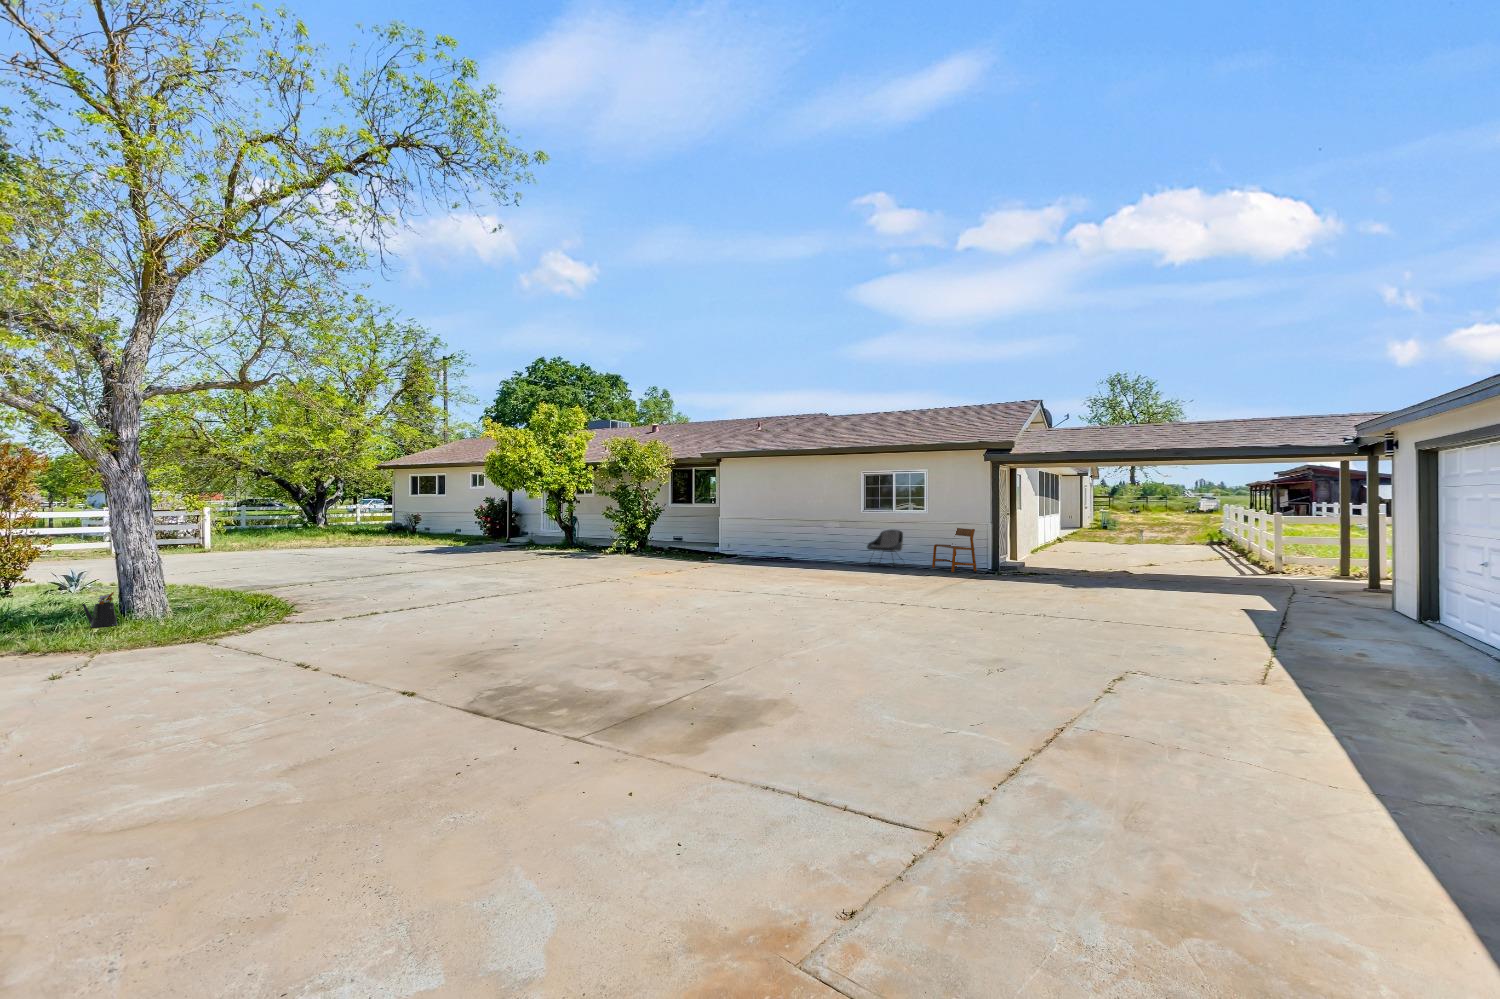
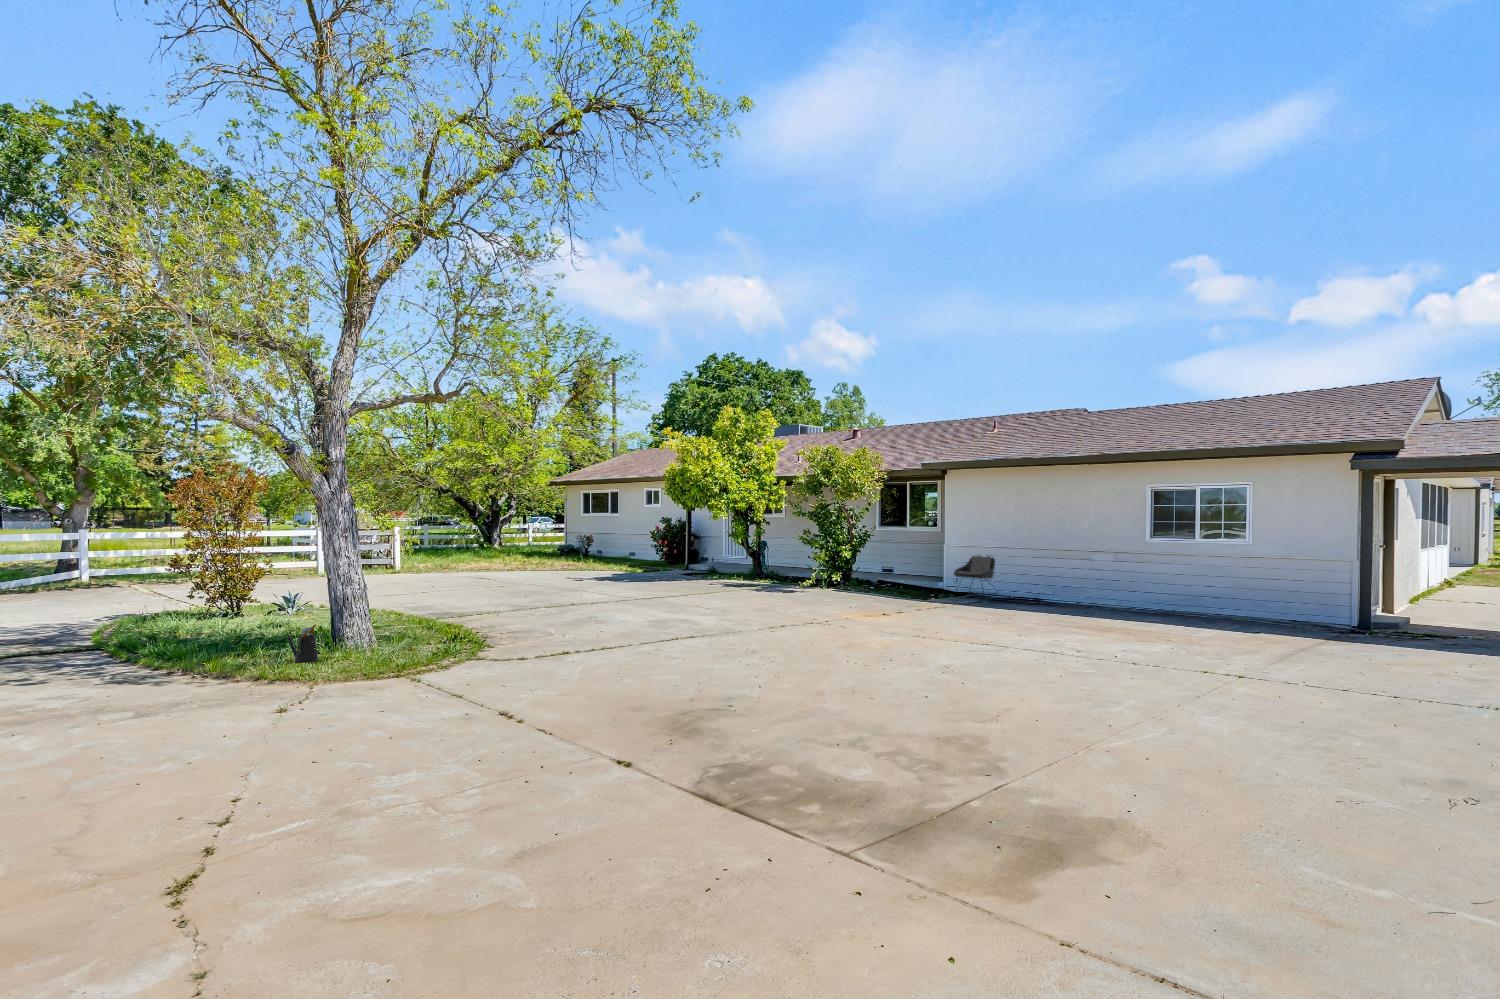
bench: present [932,528,977,572] -> none [1256,562,1332,626]
lounge chair: present [867,530,904,566] -> present [954,556,995,594]

